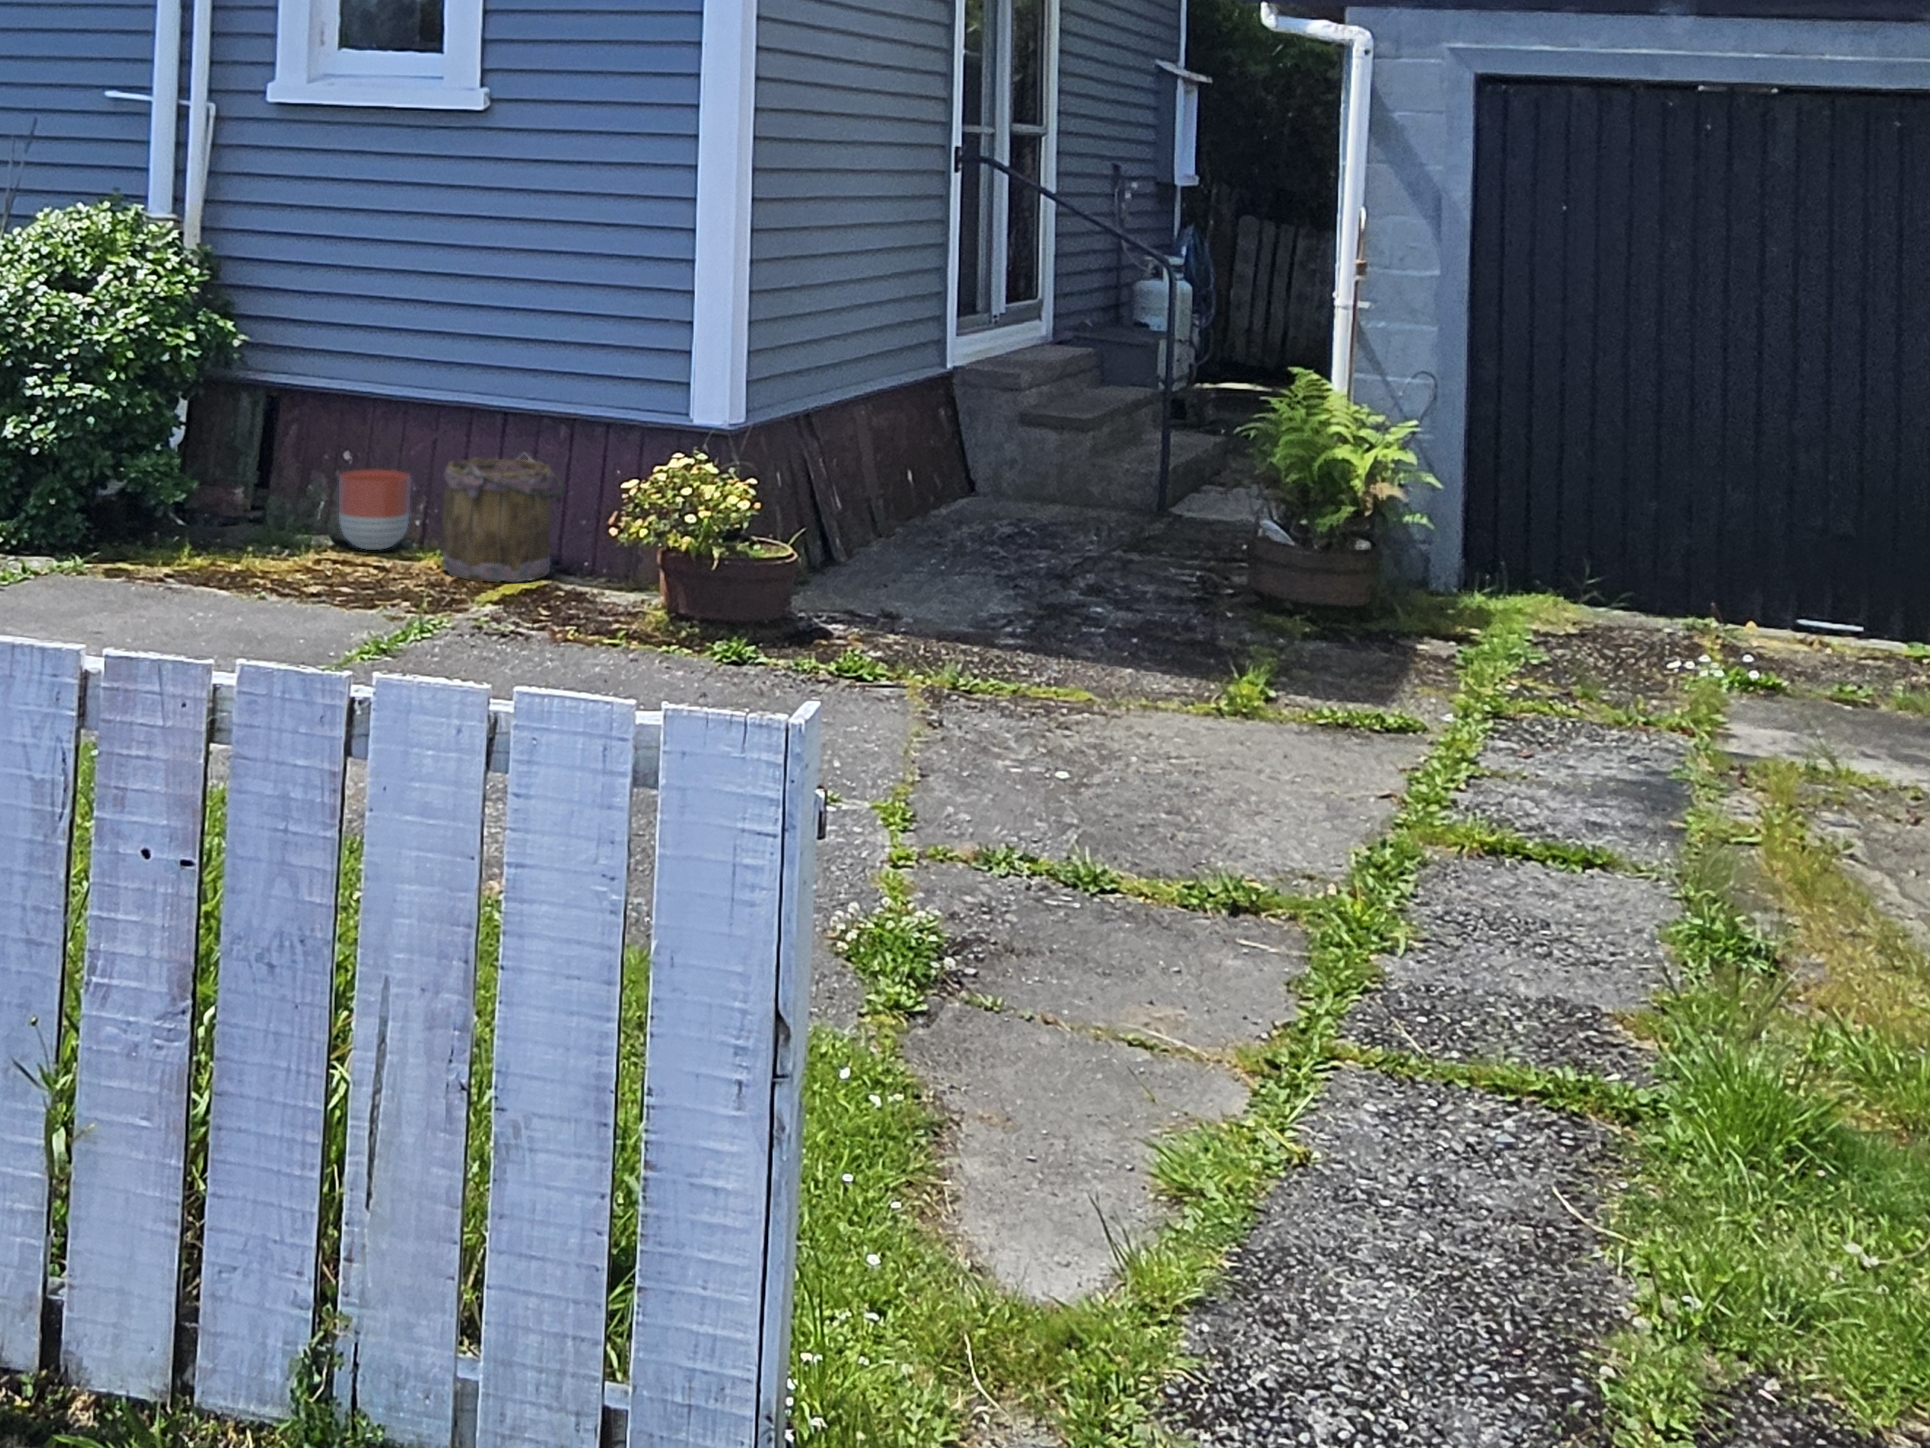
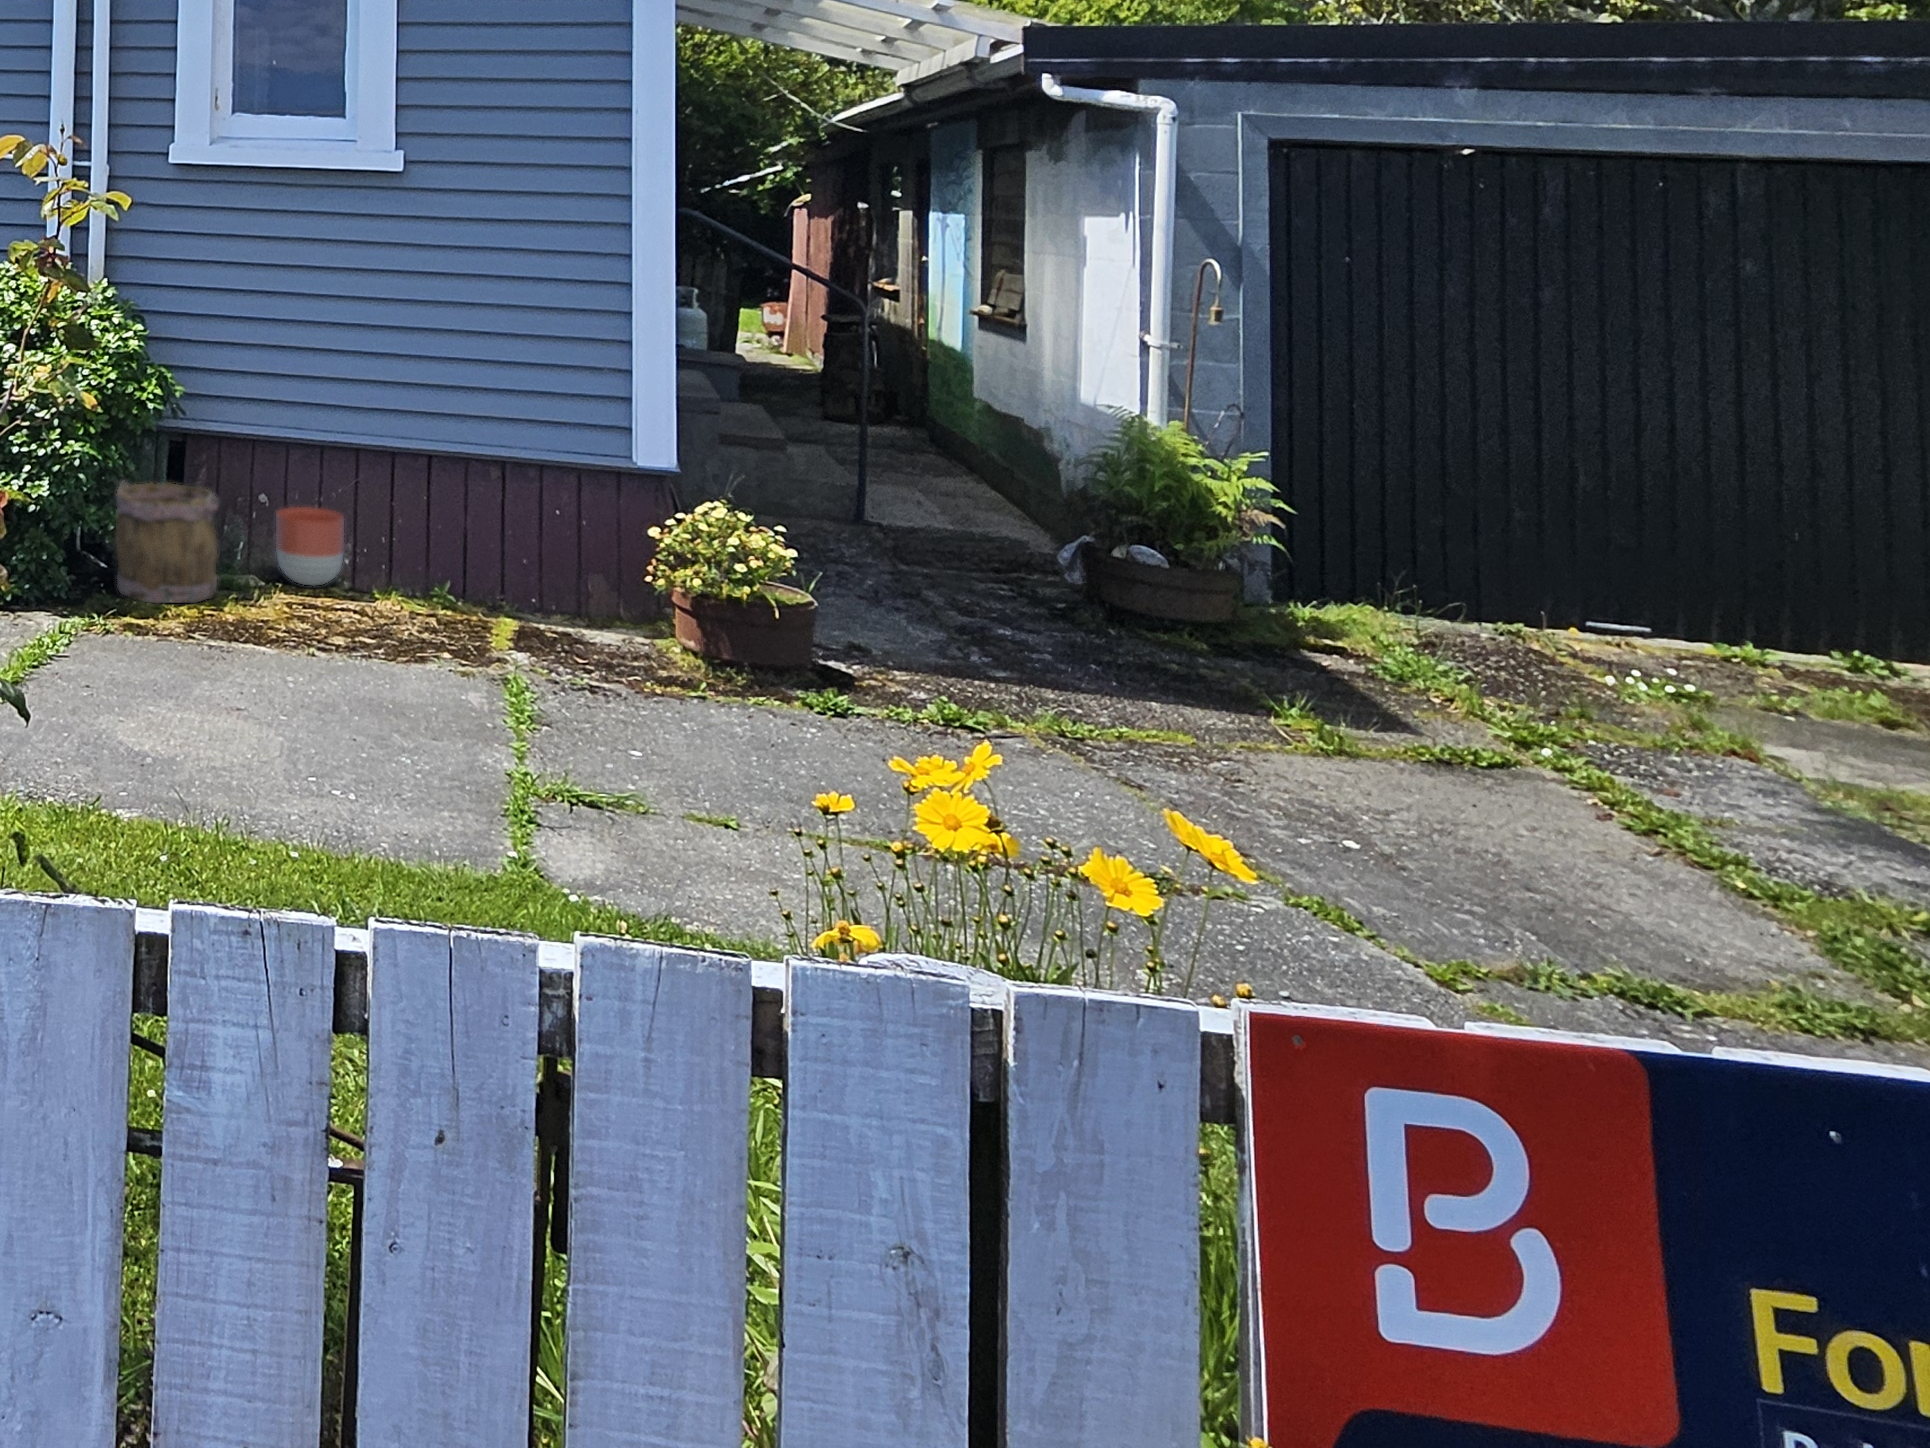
bucket: present [443,454,566,582] -> present [115,482,220,604]

